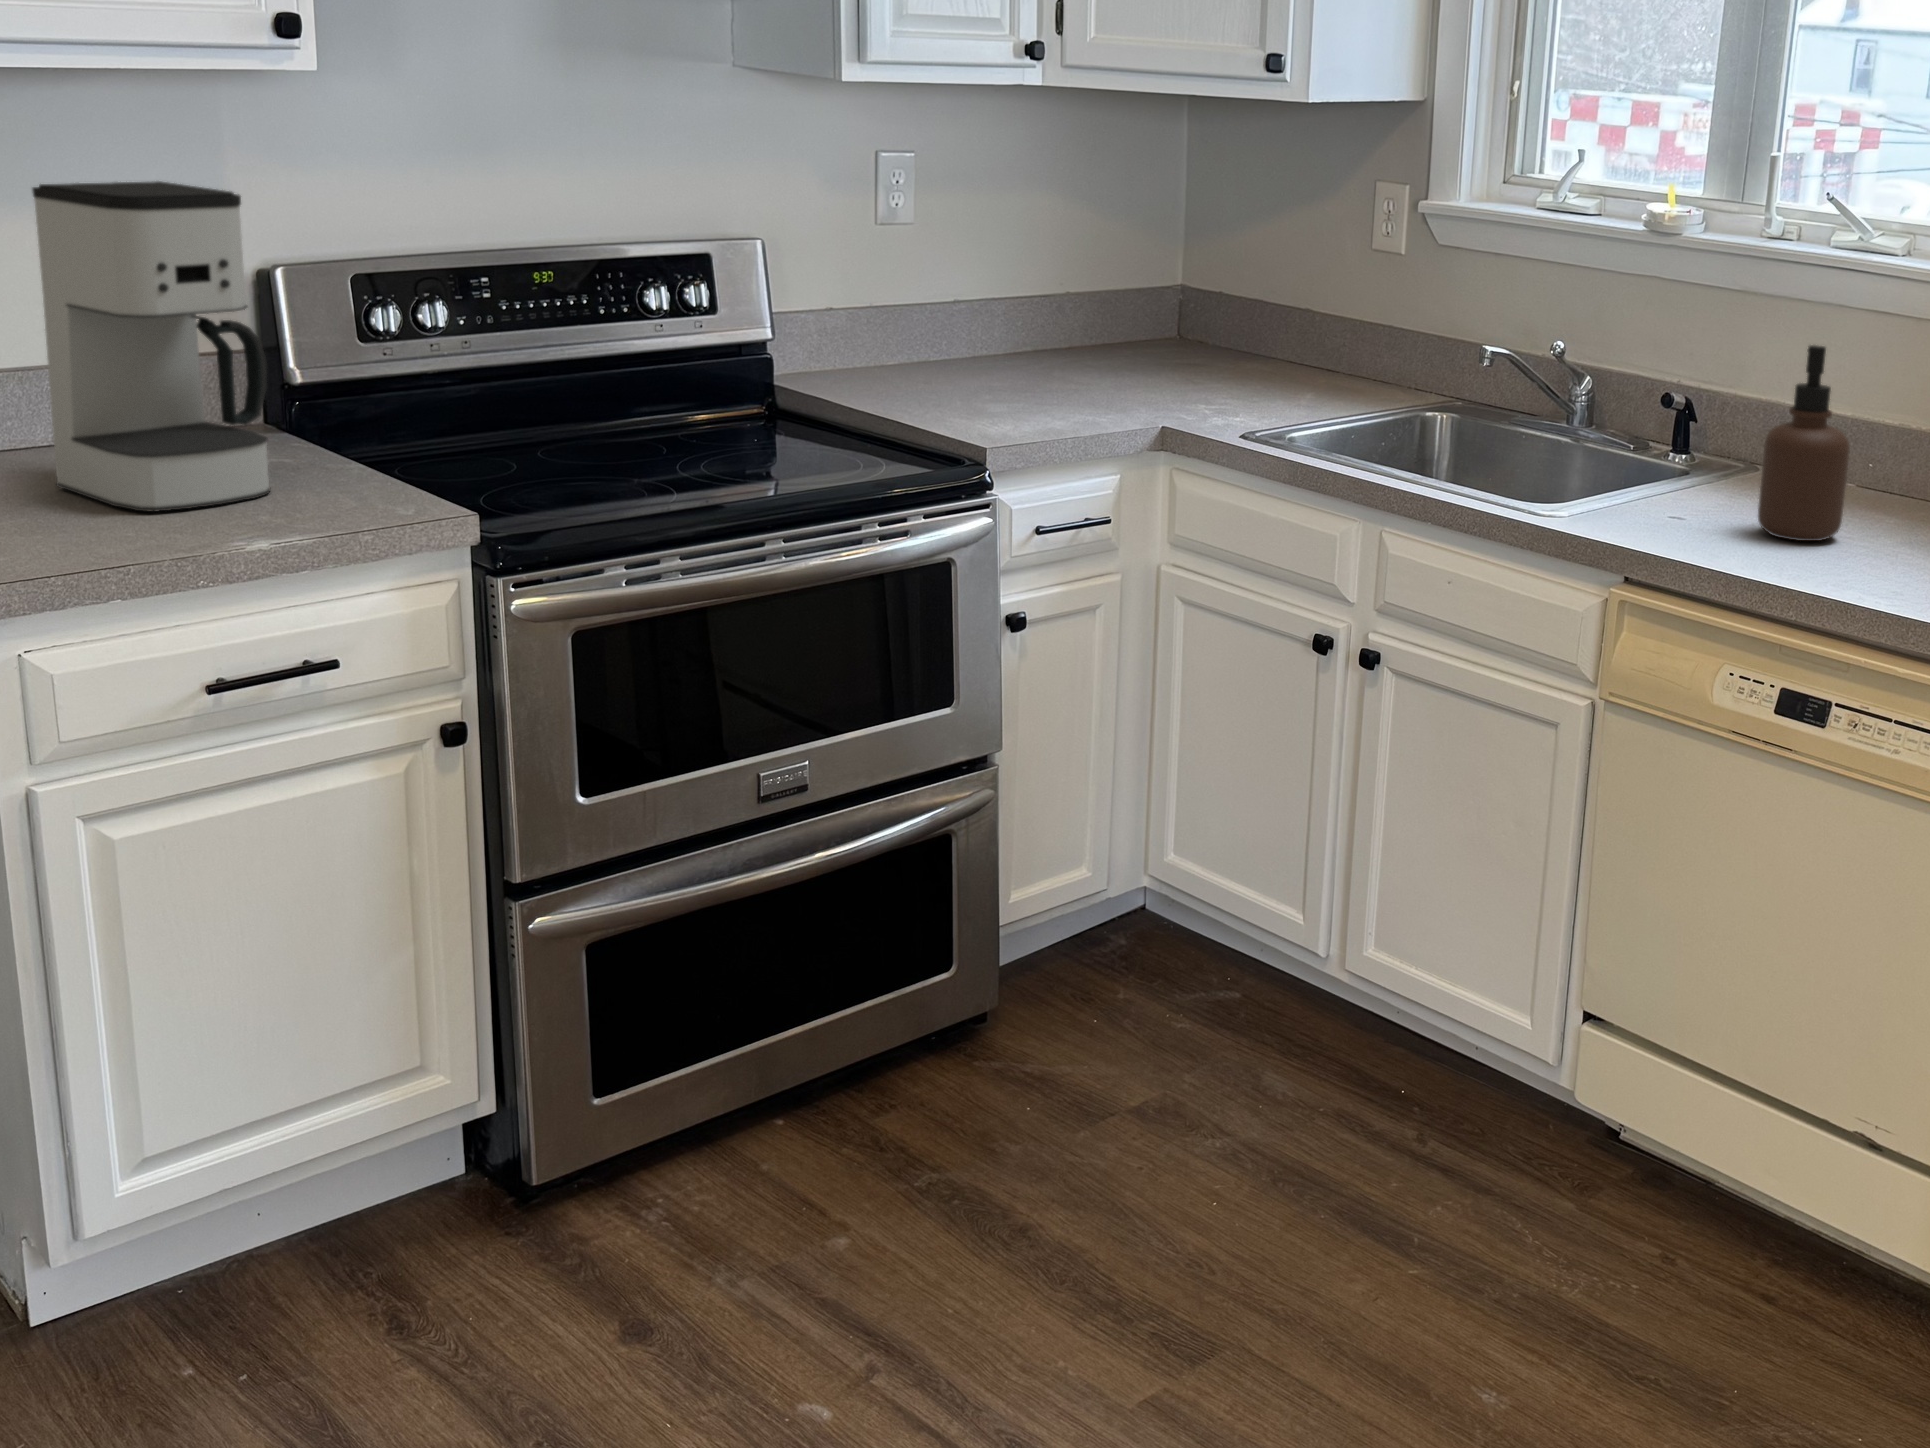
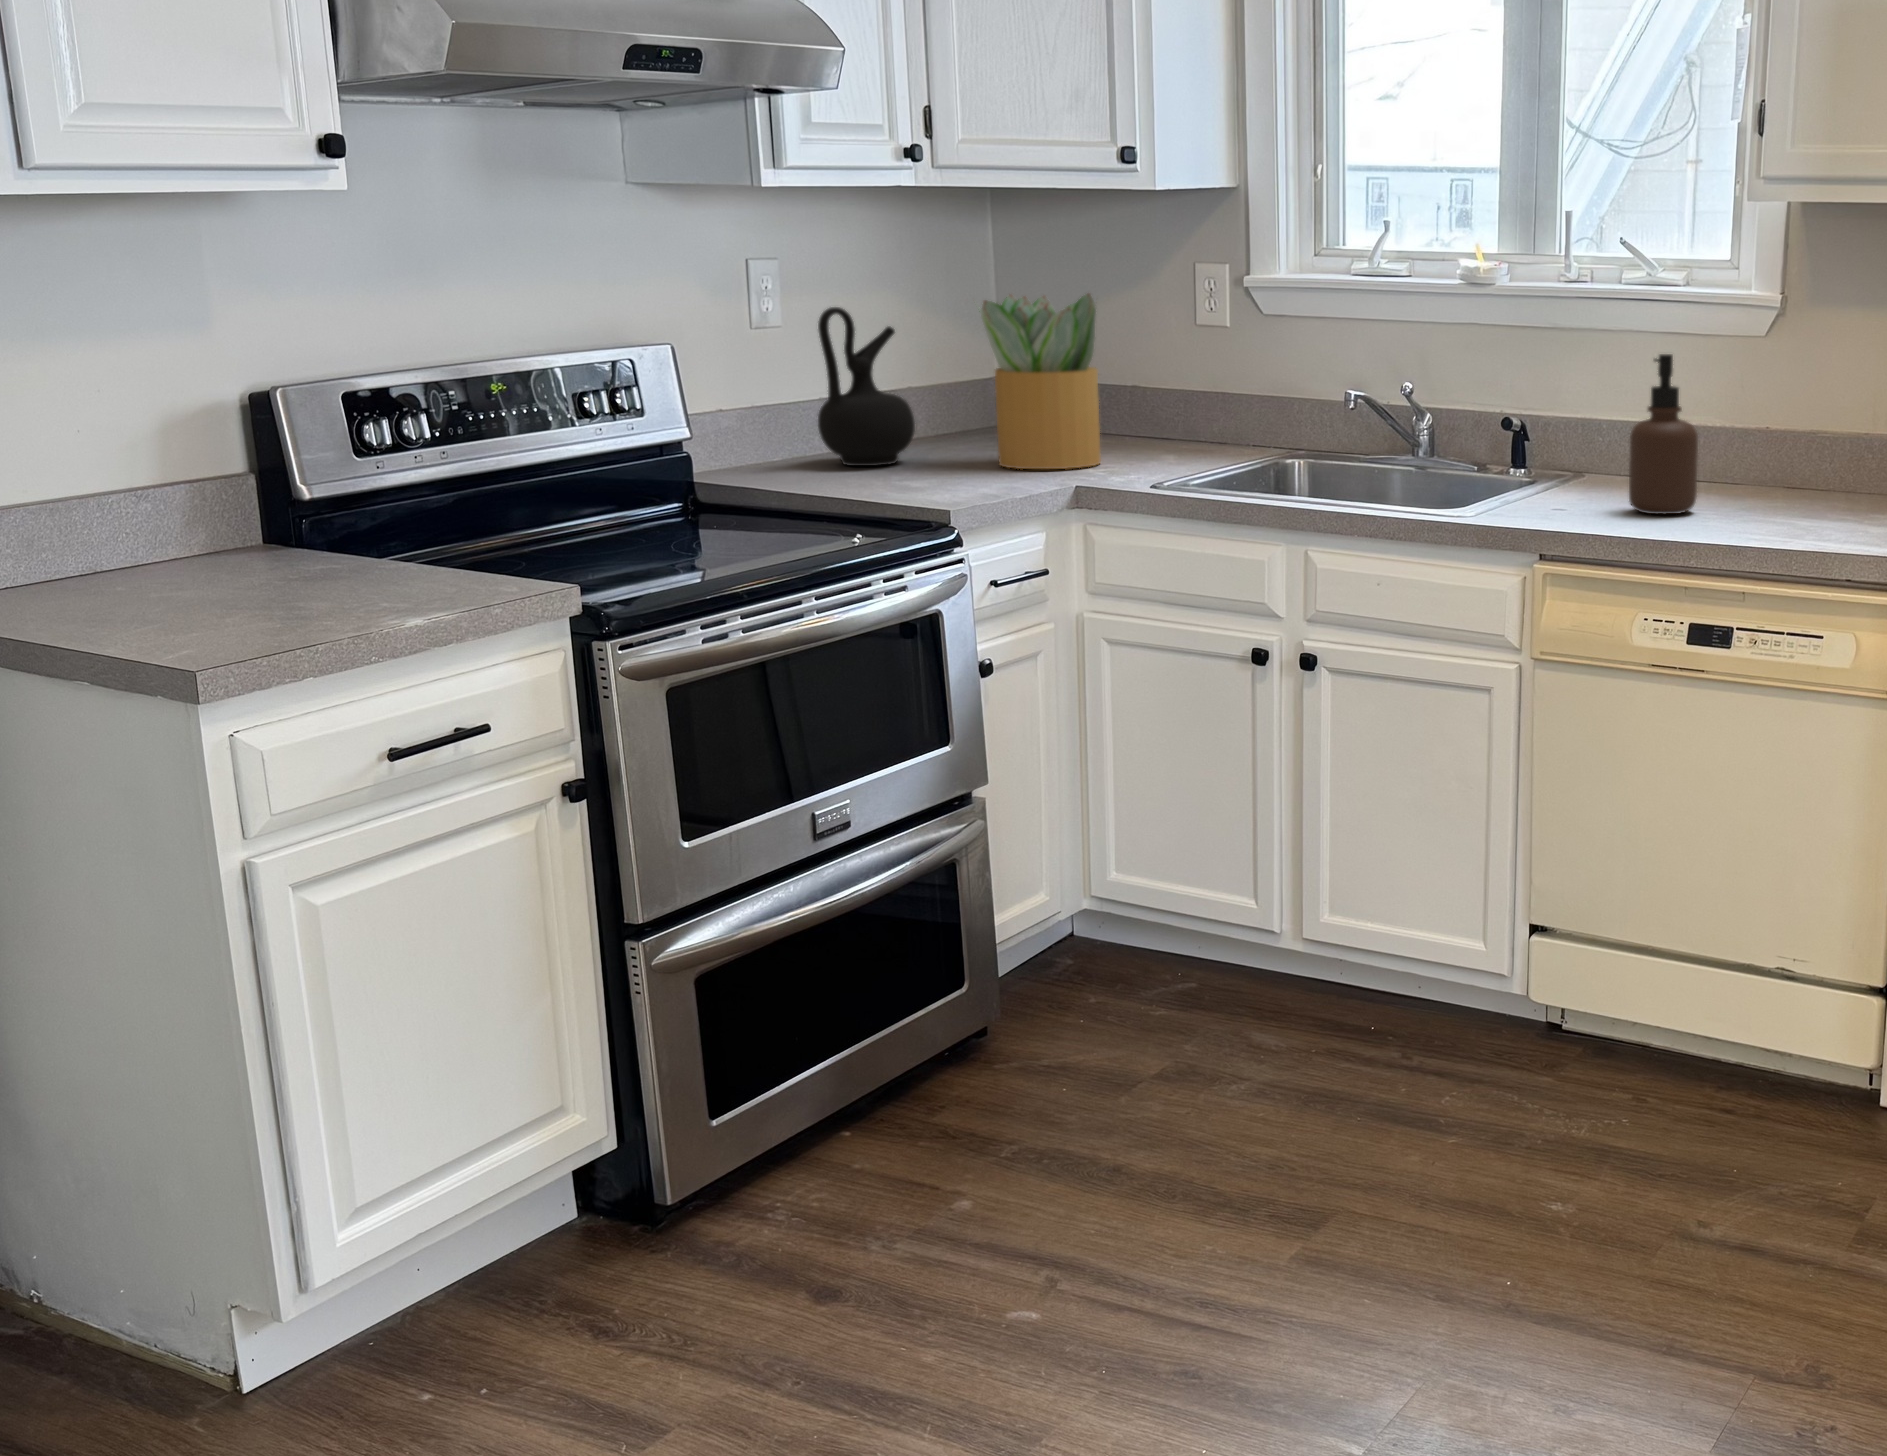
coffee maker: present [32,181,271,512] -> none [100,302,358,608]
potted plant: none [1093,207,1226,404] -> present [980,293,1101,469]
ceramic jug: none [929,209,1030,380] -> present [818,307,915,466]

